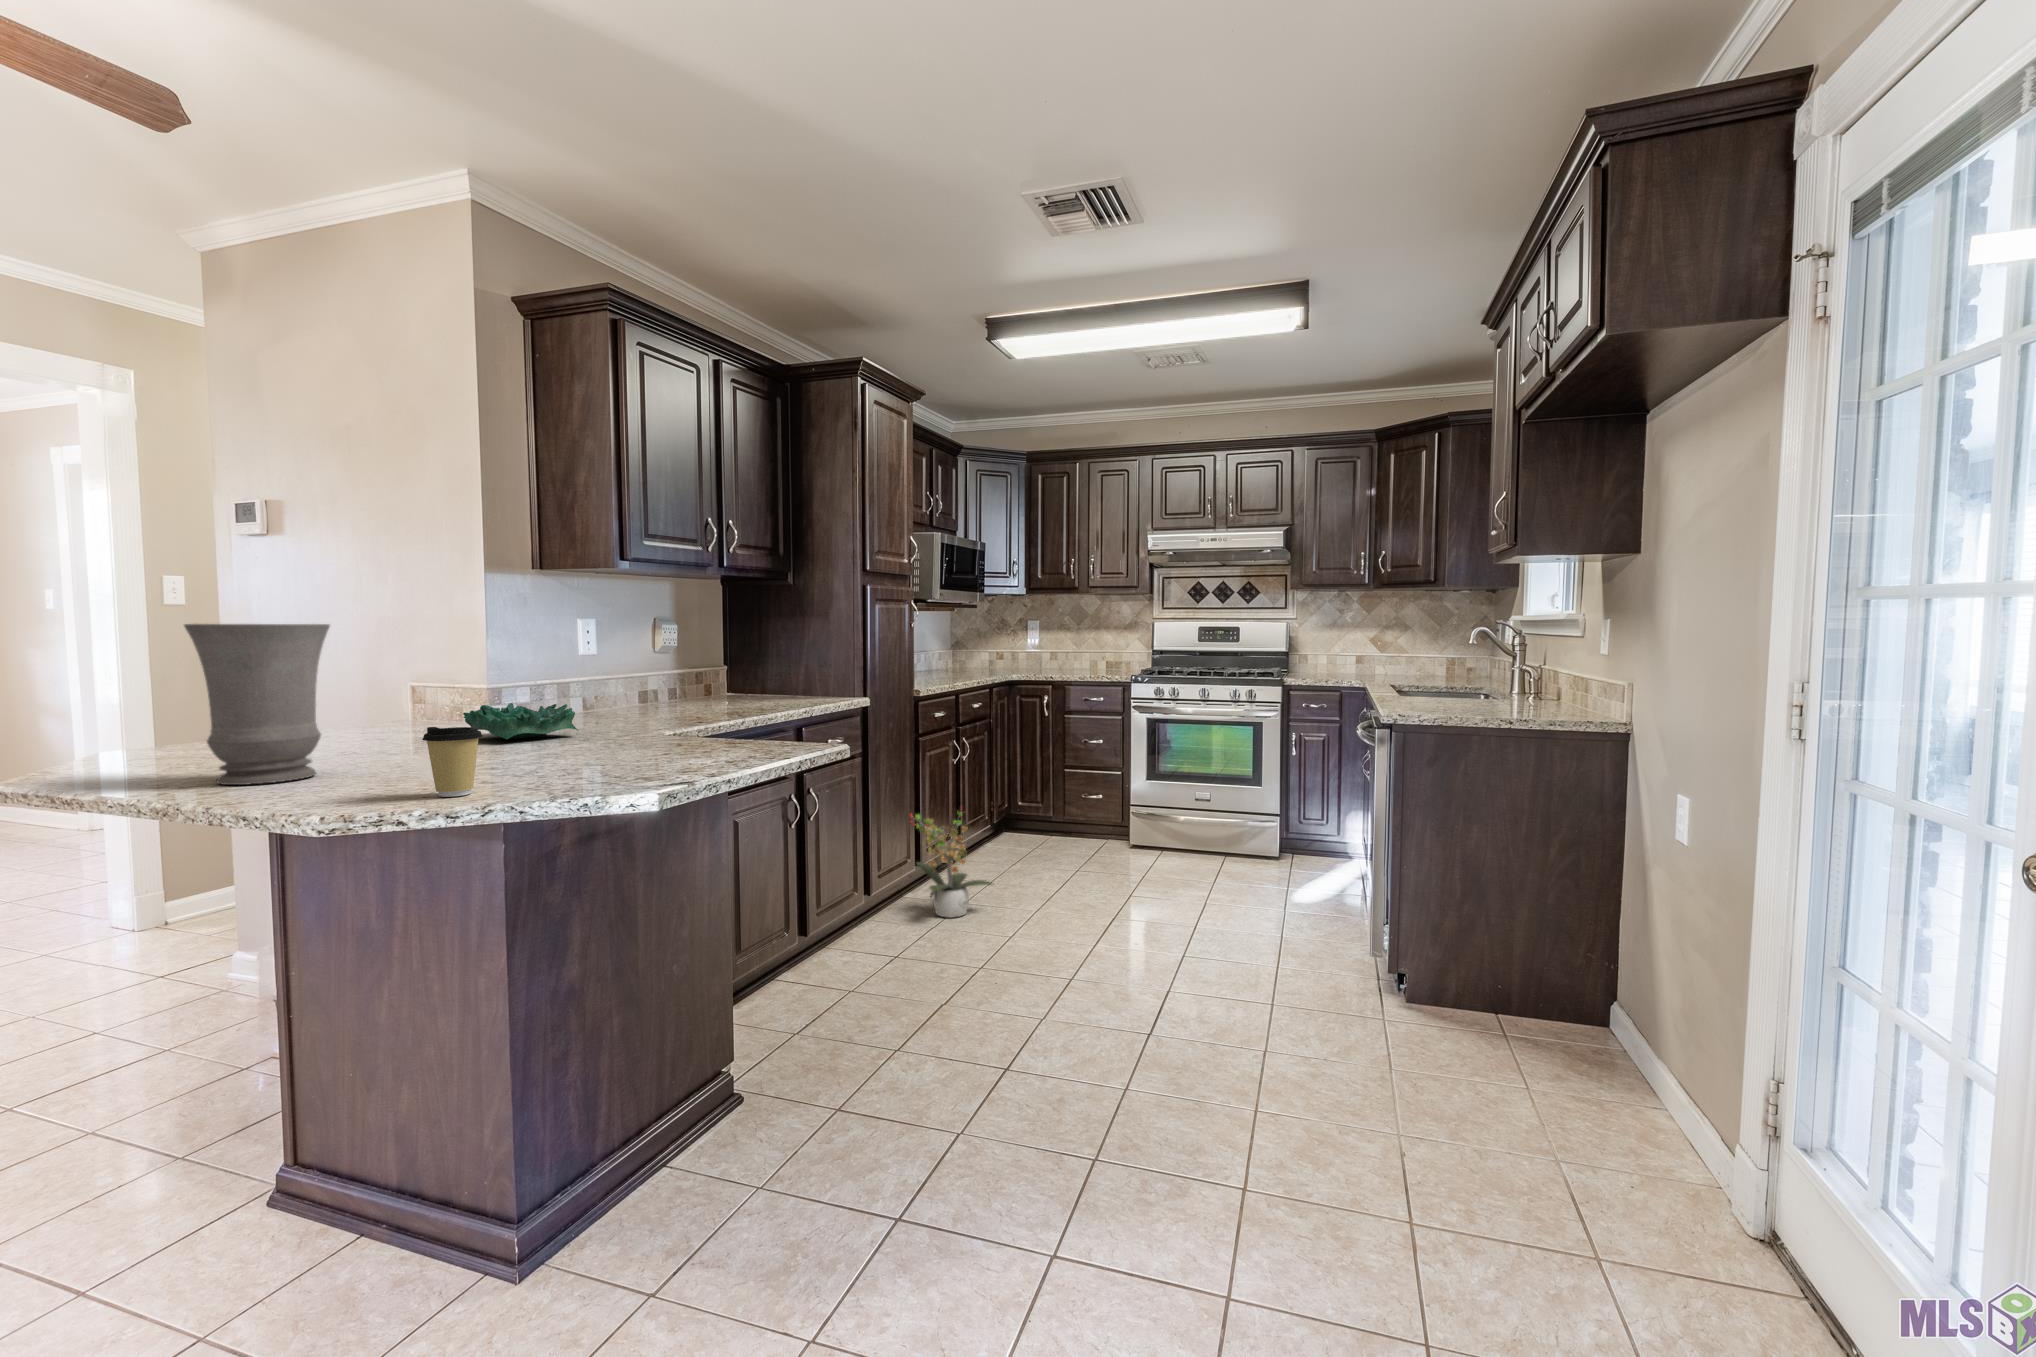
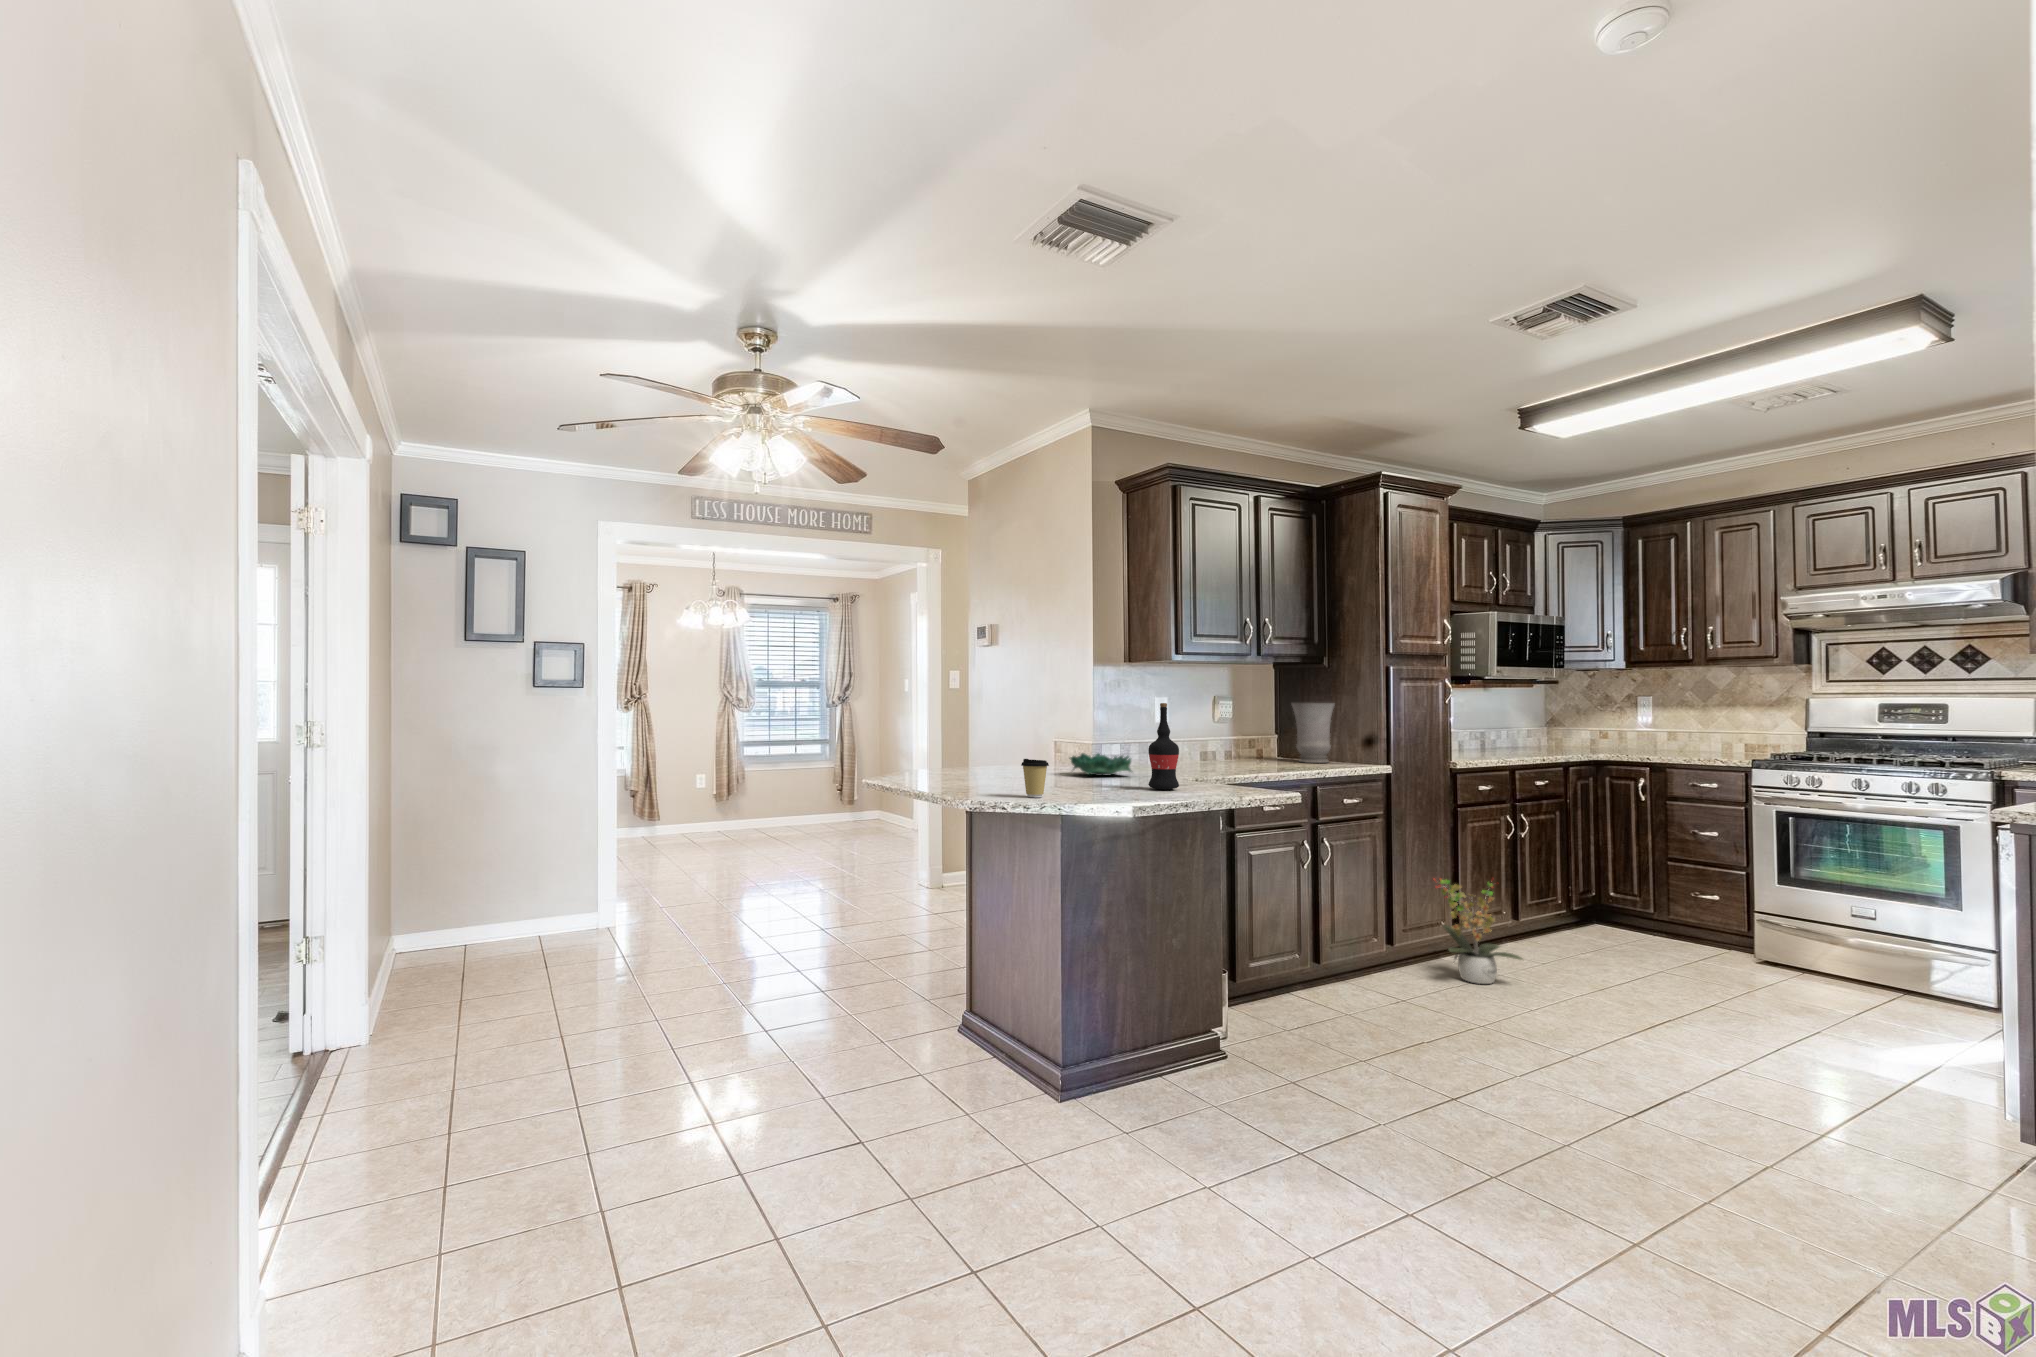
vase: present [184,624,330,785] -> present [1292,703,1335,763]
wine bottle: none [637,625,687,755] -> present [1148,703,1179,790]

